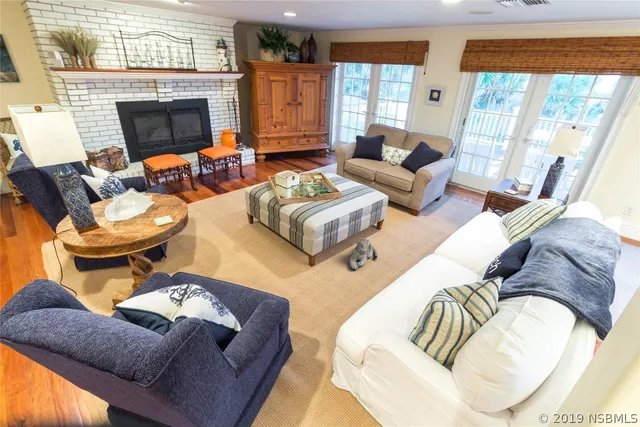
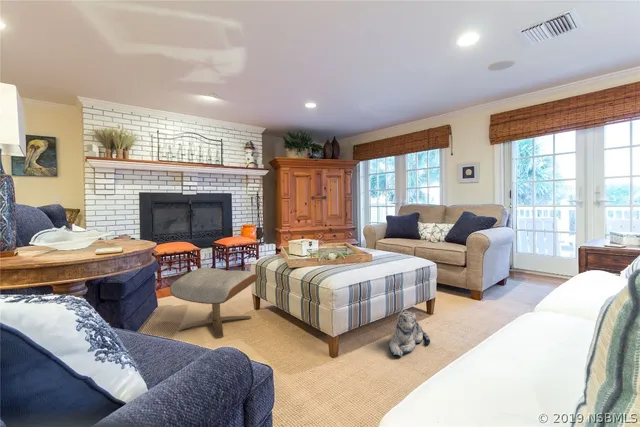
ottoman: none [181,195,251,254] -> present [170,267,258,338]

